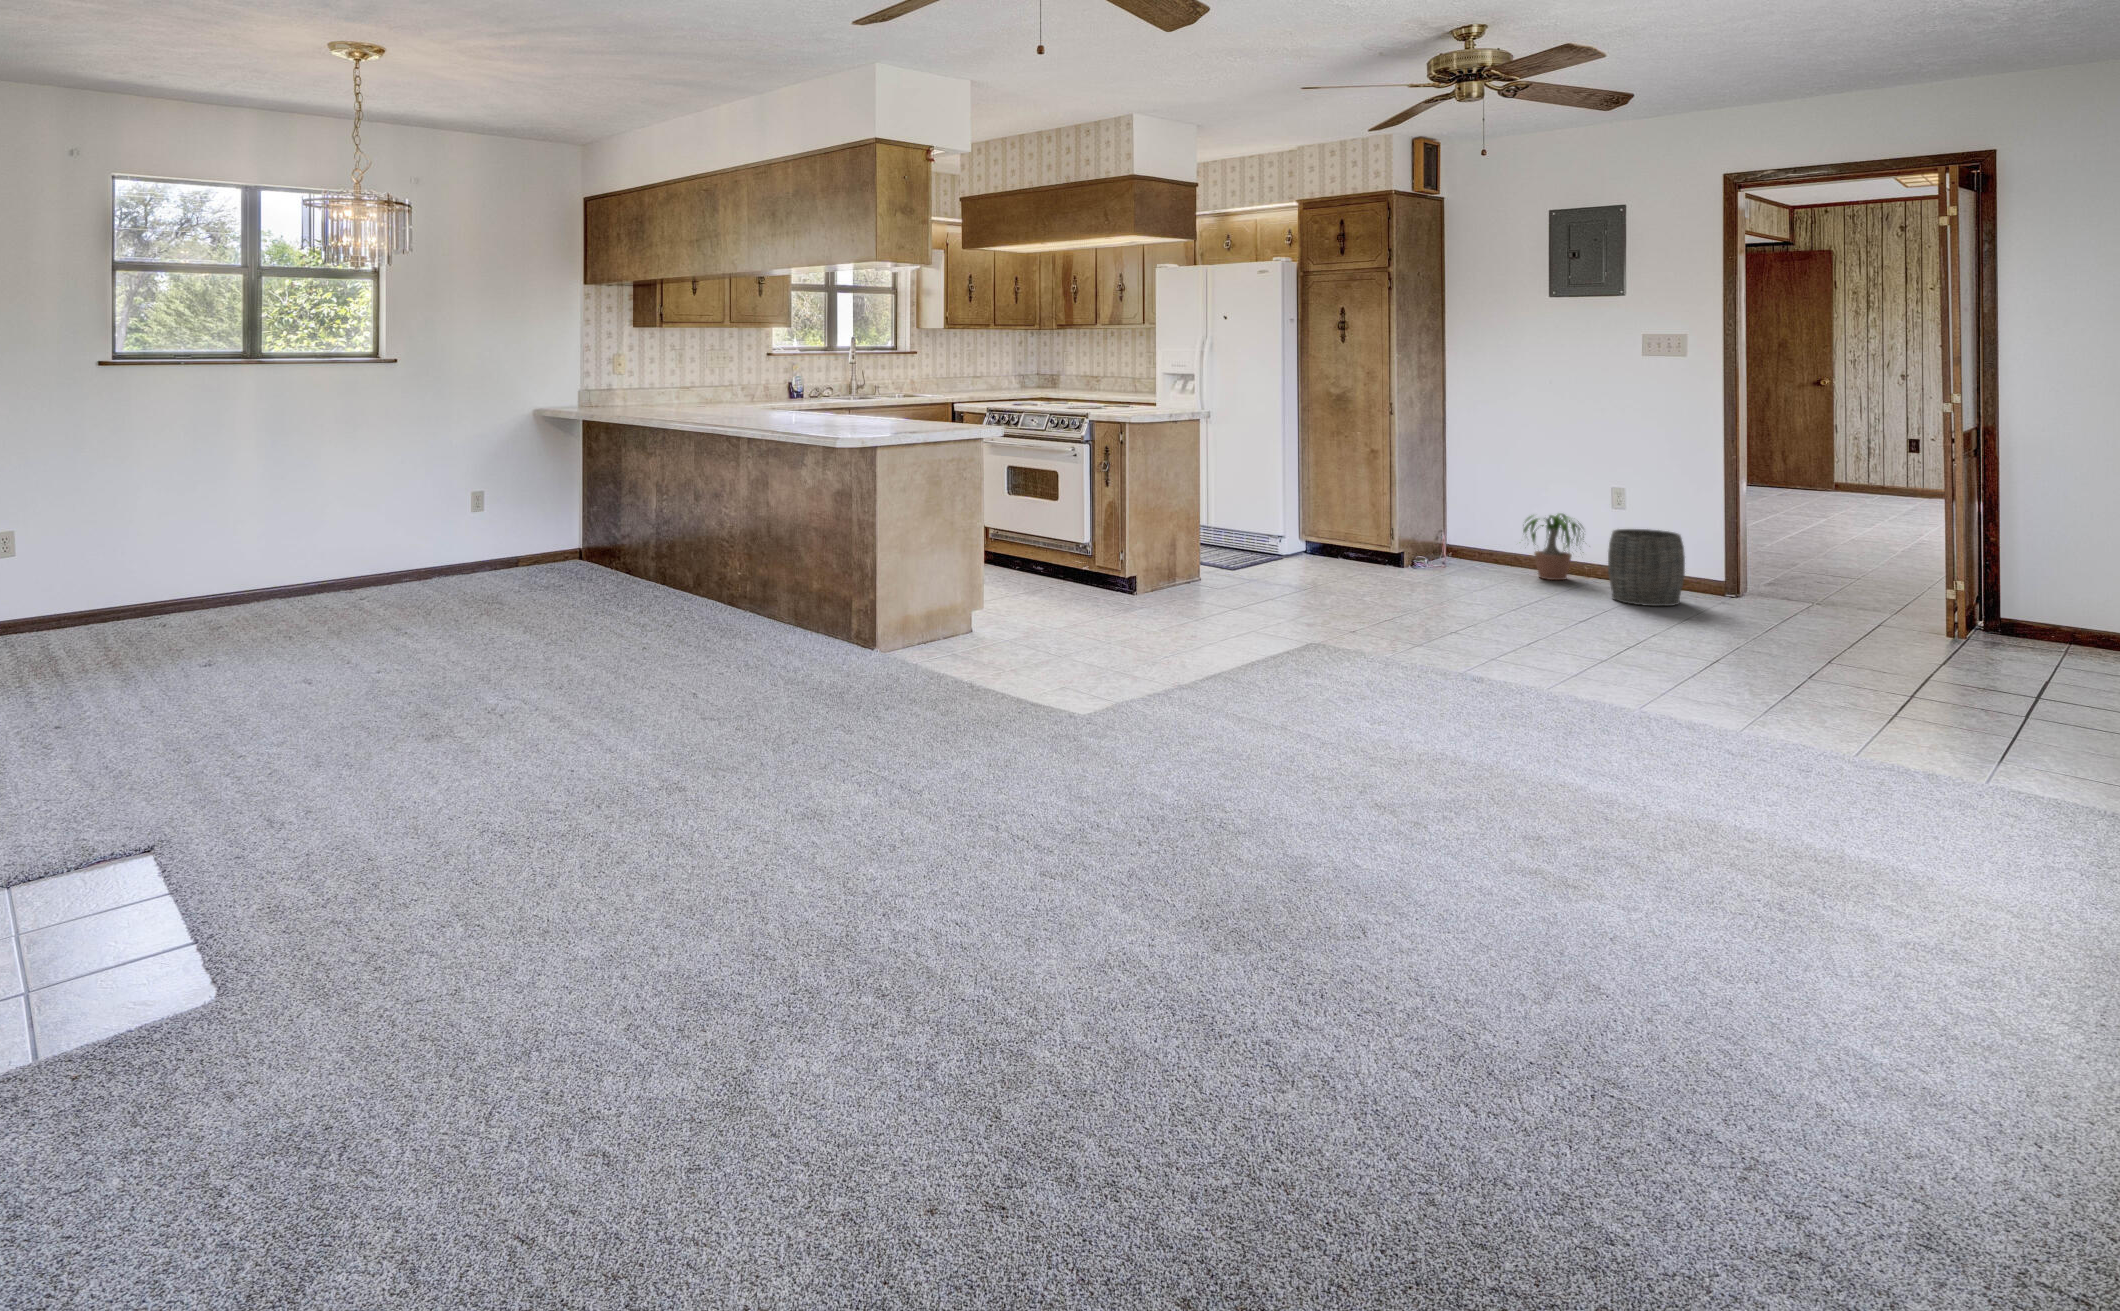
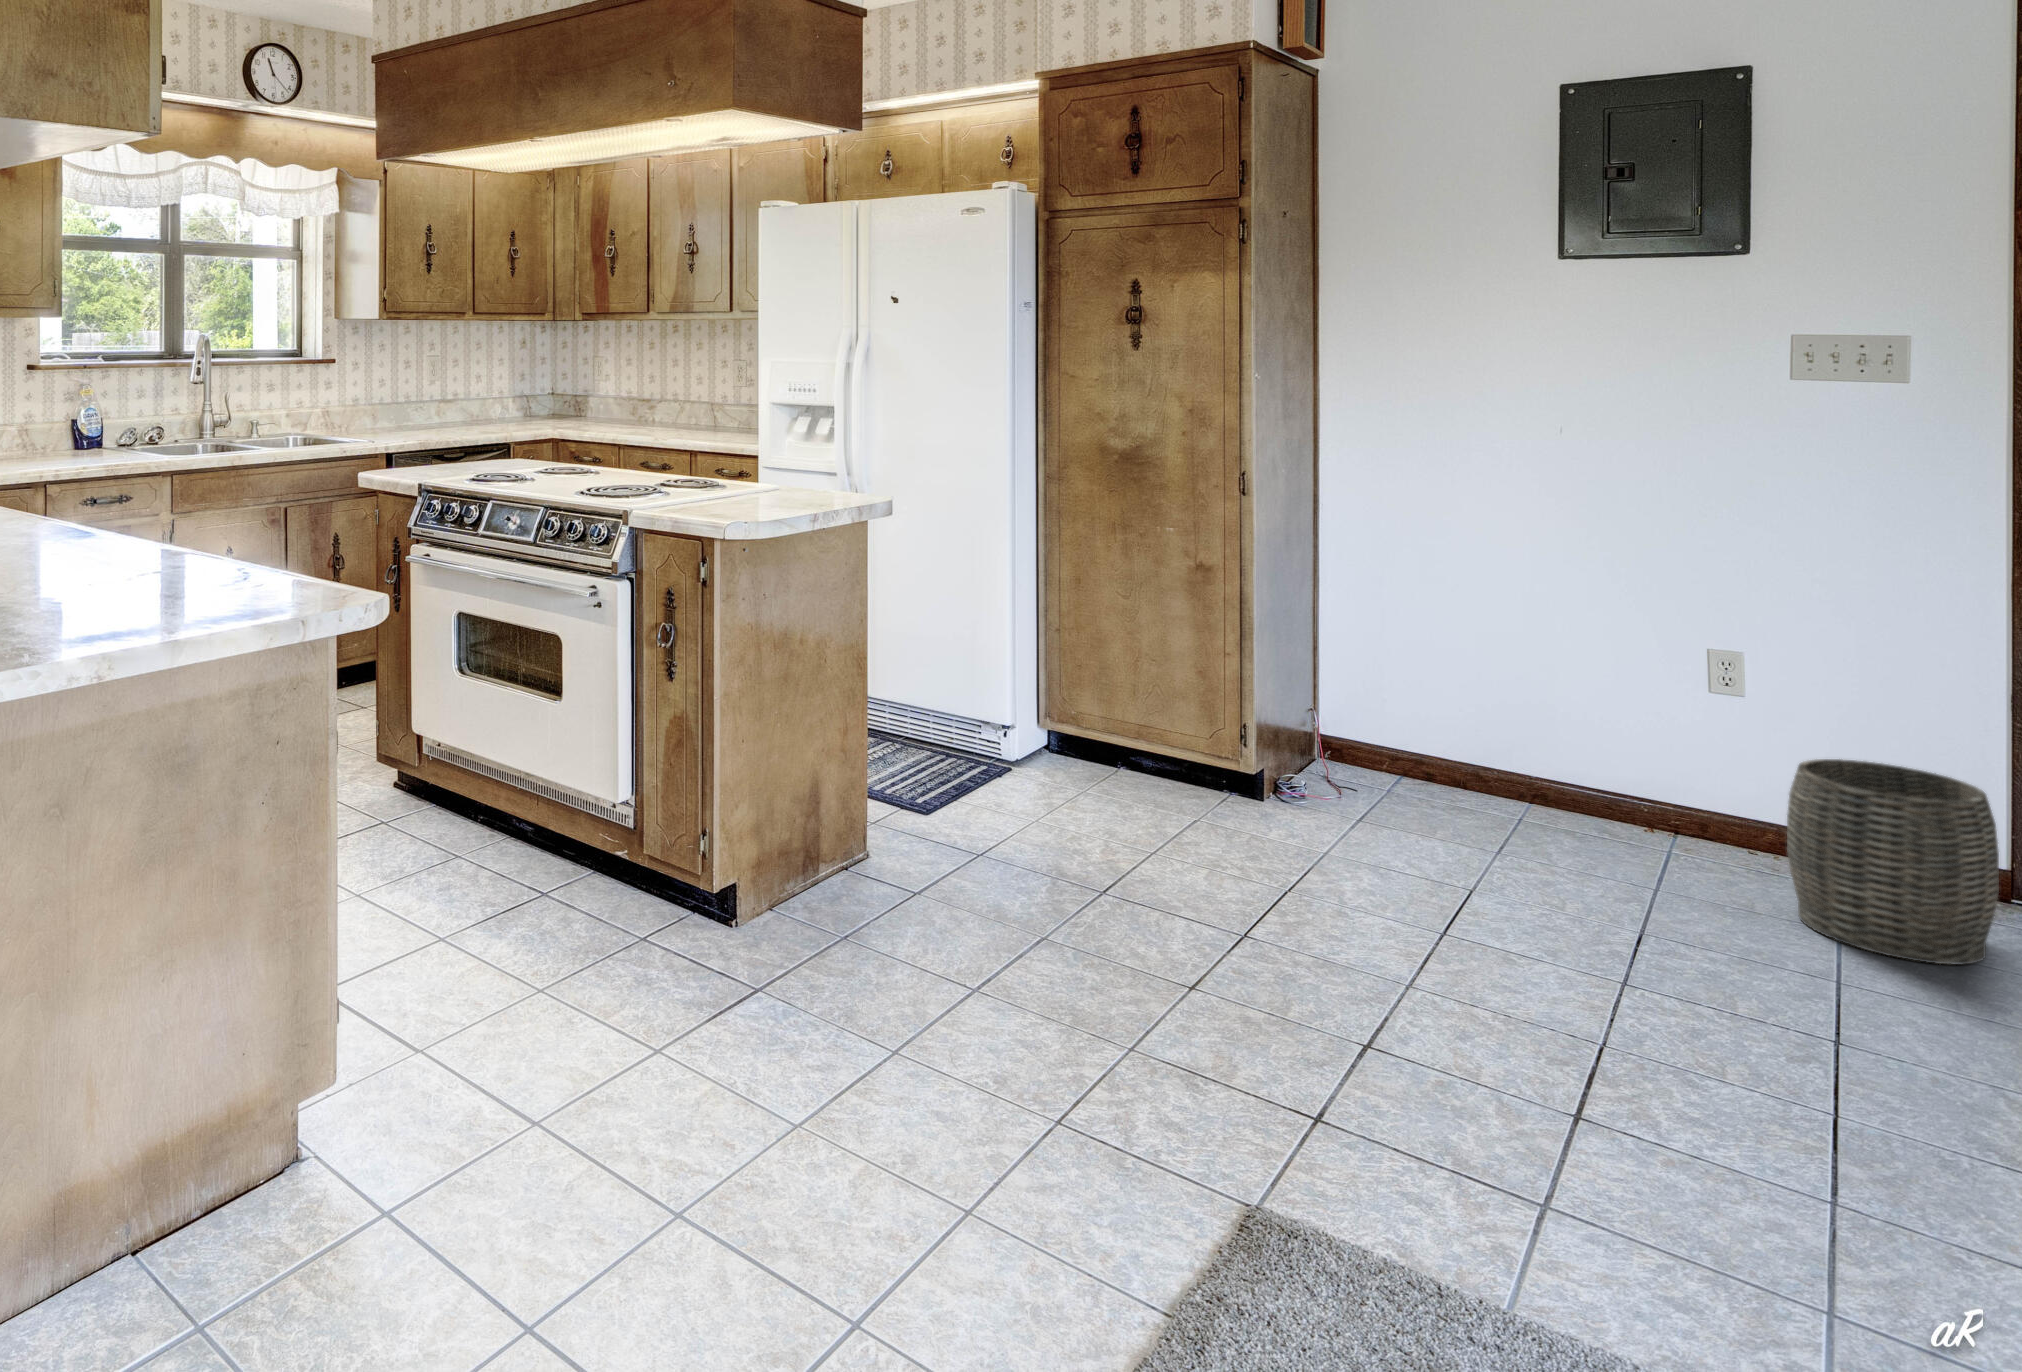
potted plant: present [1523,513,1584,580] -> none [1506,697,1708,846]

